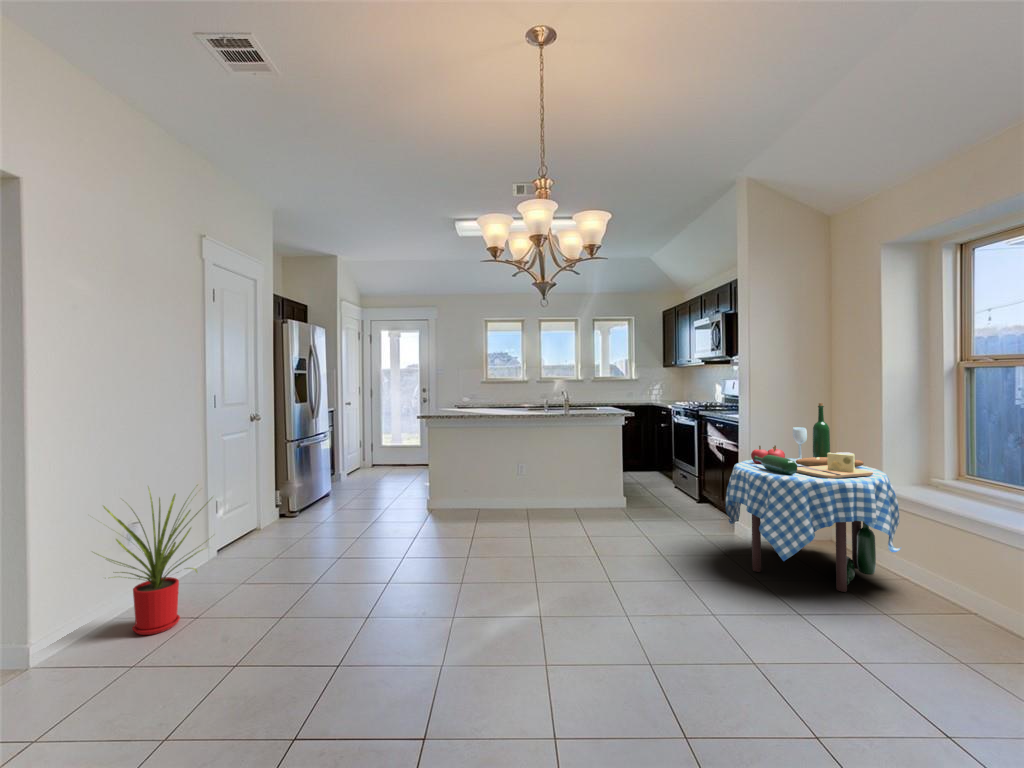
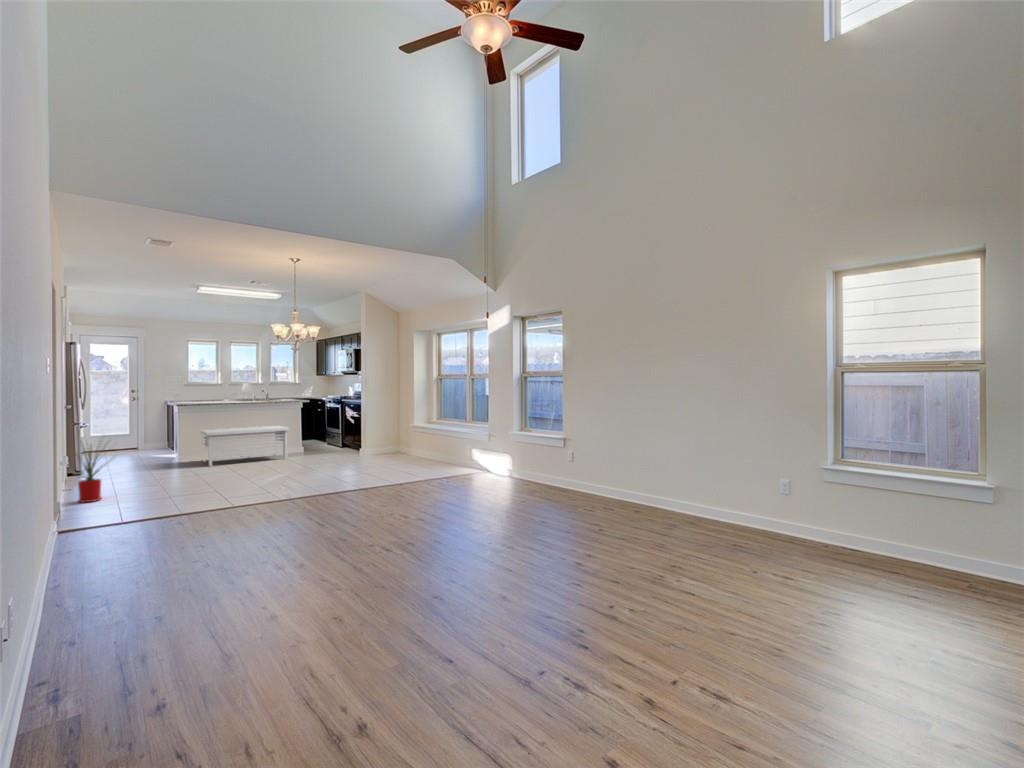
dining table: present [726,403,901,592] -> none [355,392,417,460]
storage bench: none [455,455,593,526] -> present [201,425,289,466]

